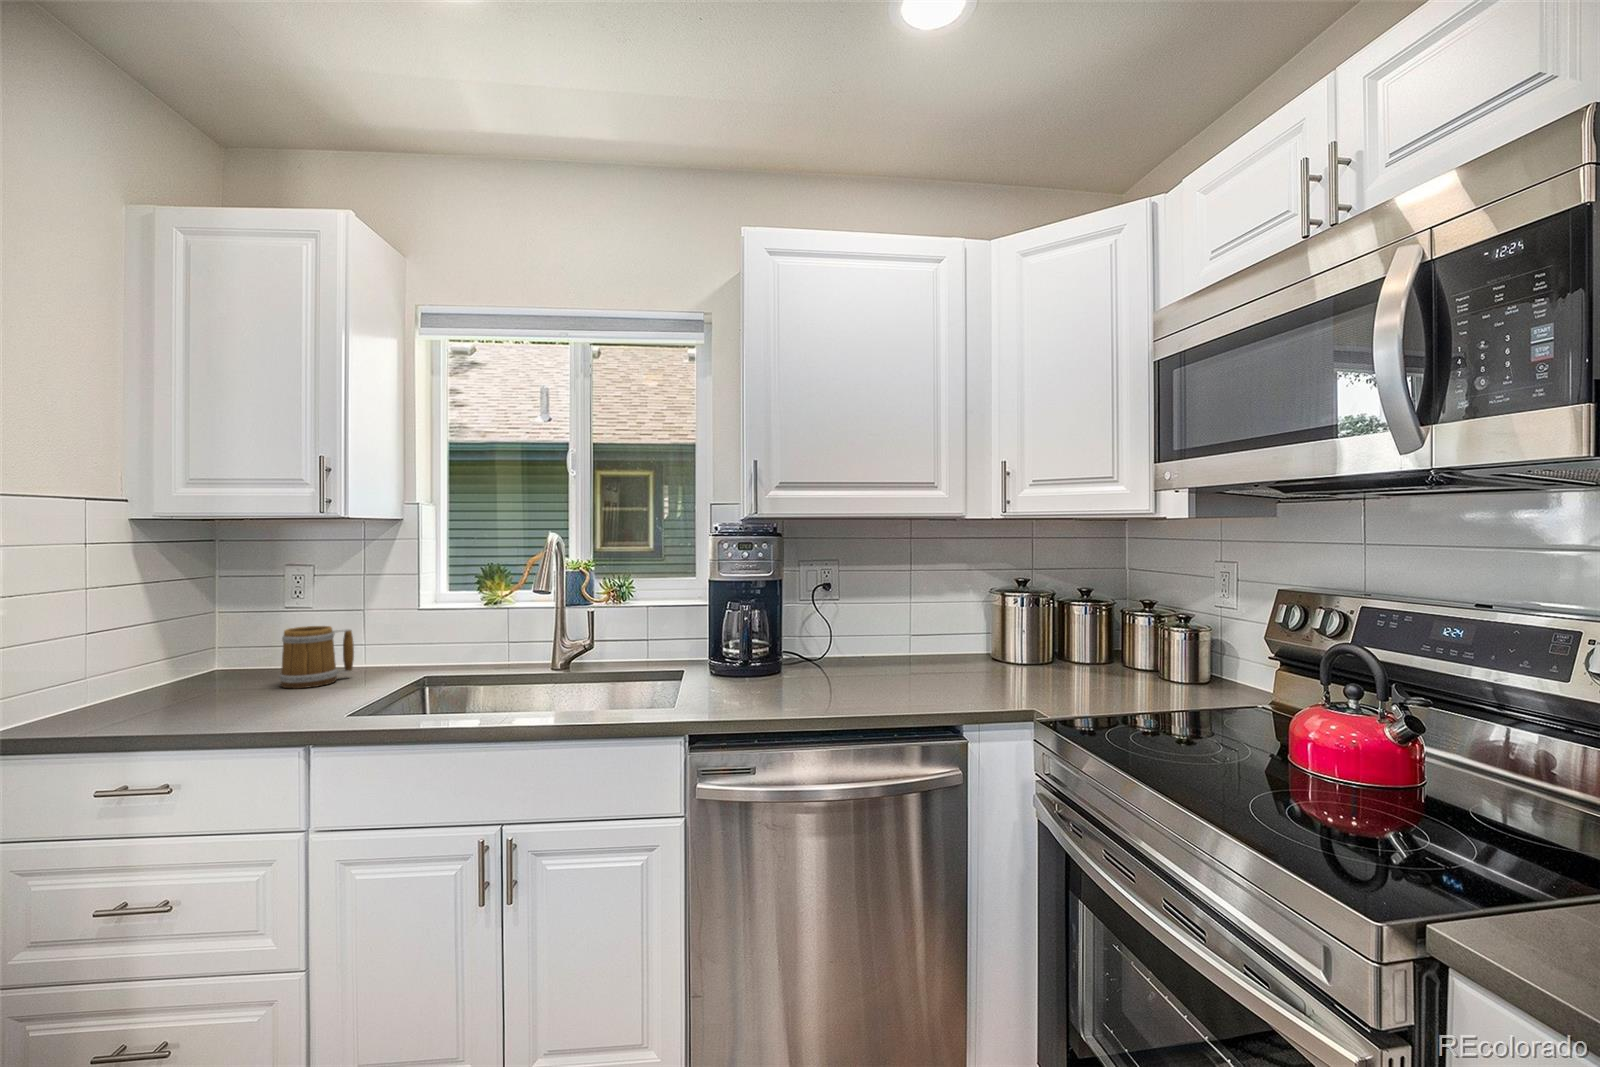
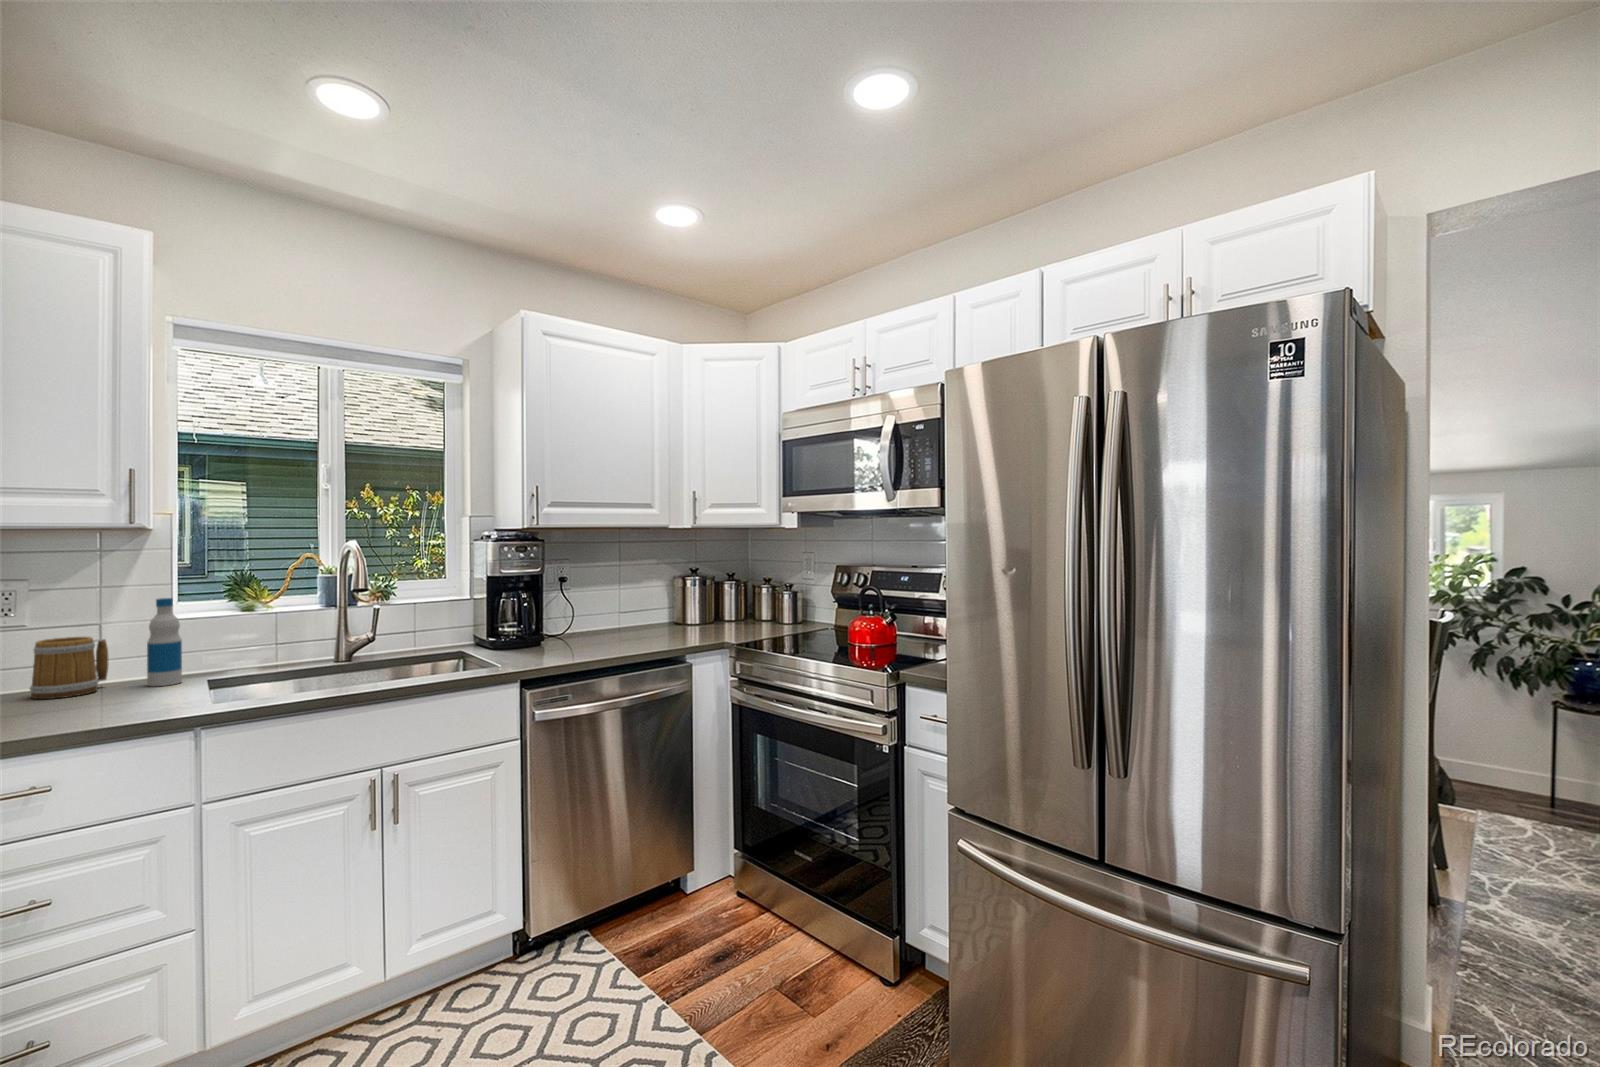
bottle: none [373,591,405,685] -> present [147,598,182,686]

